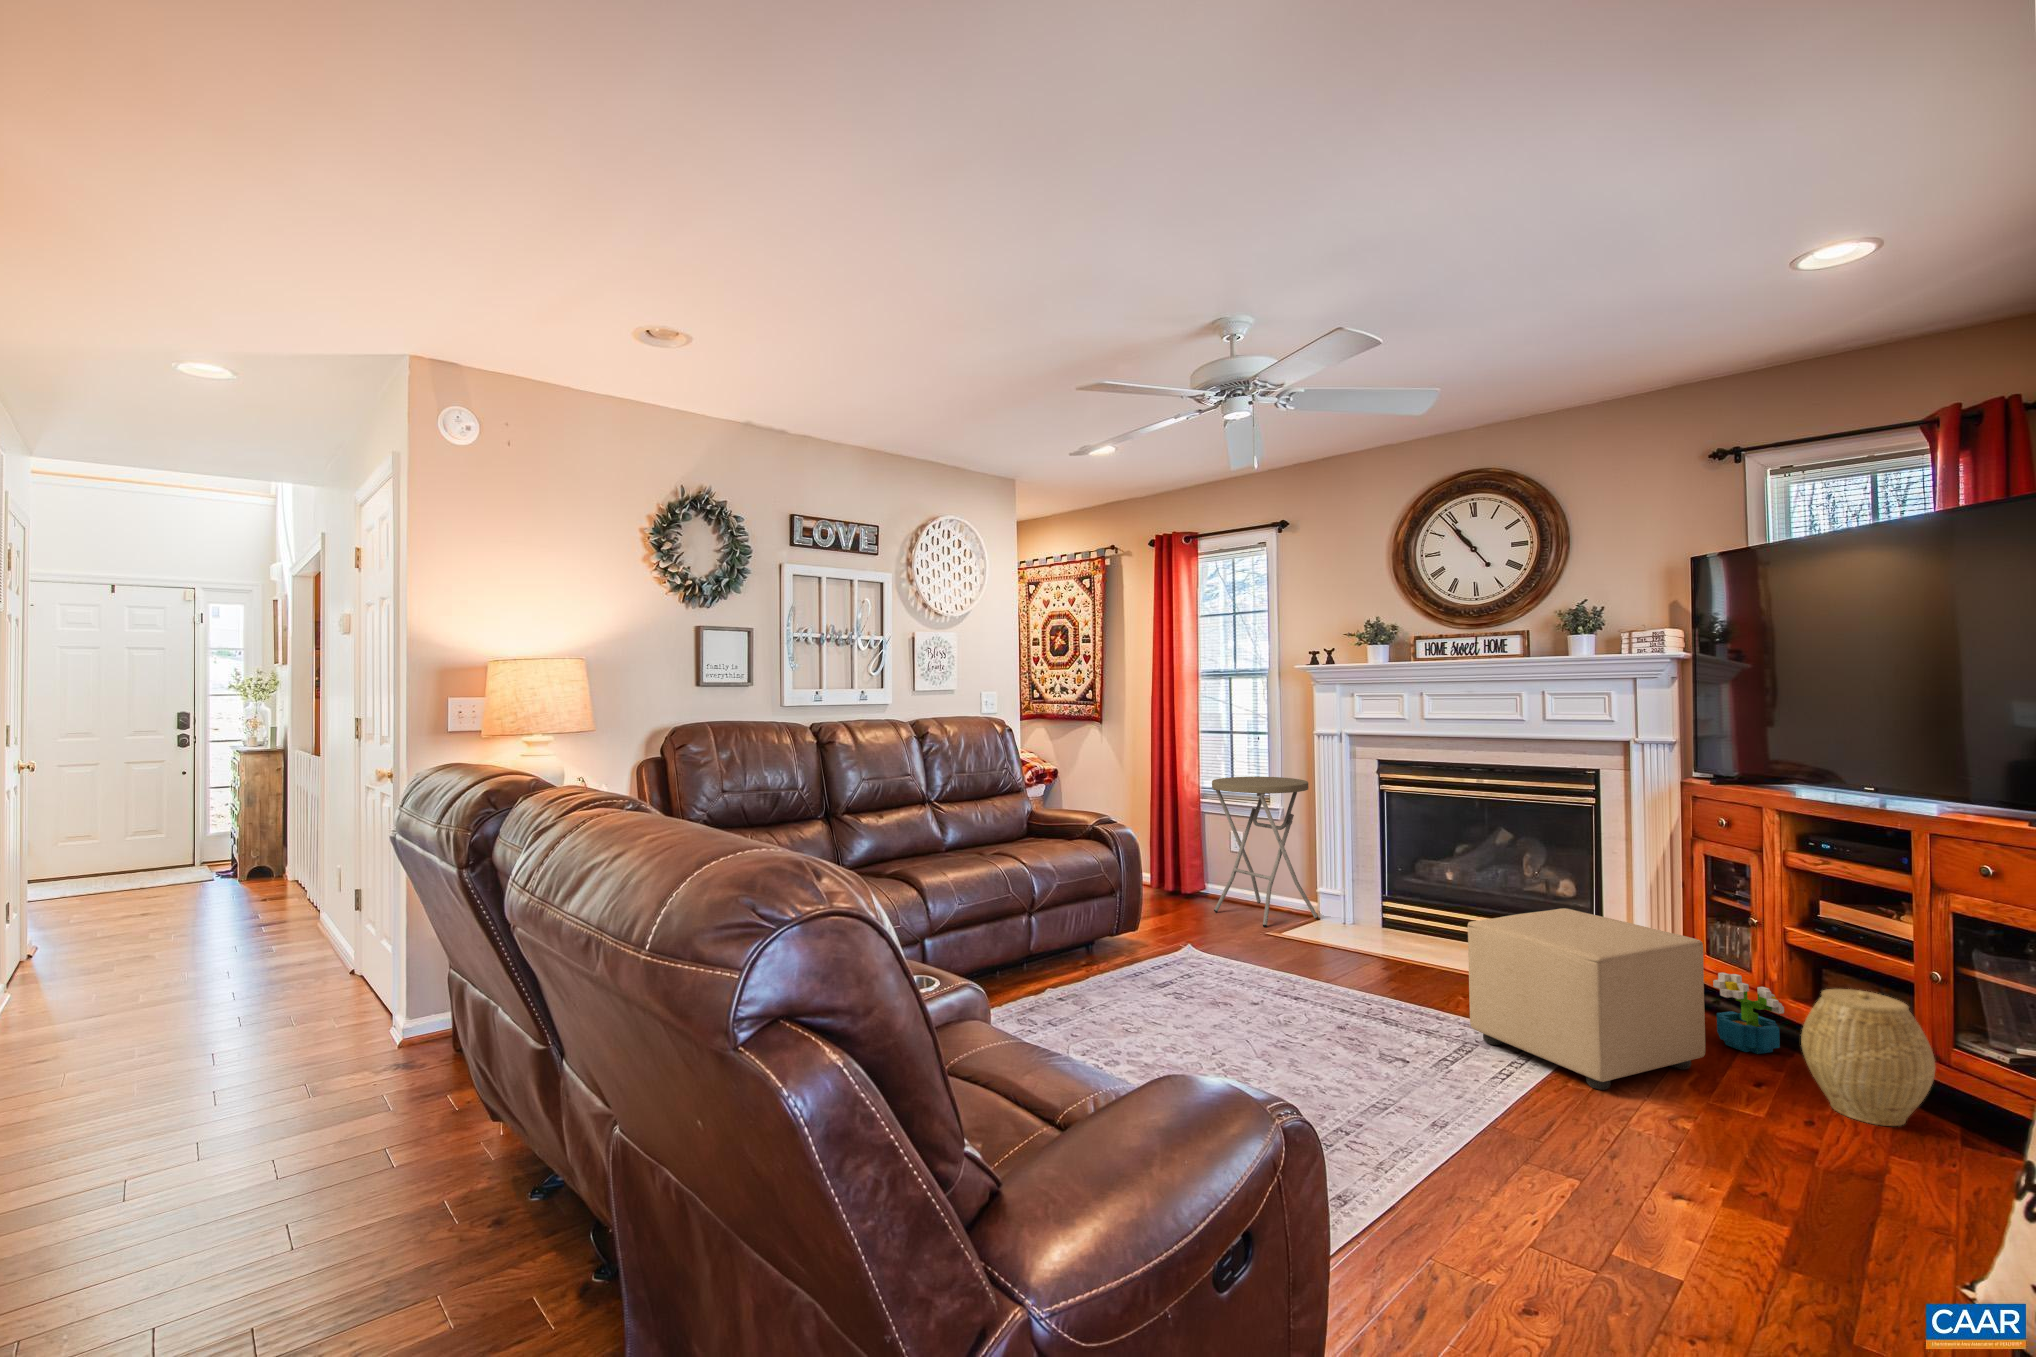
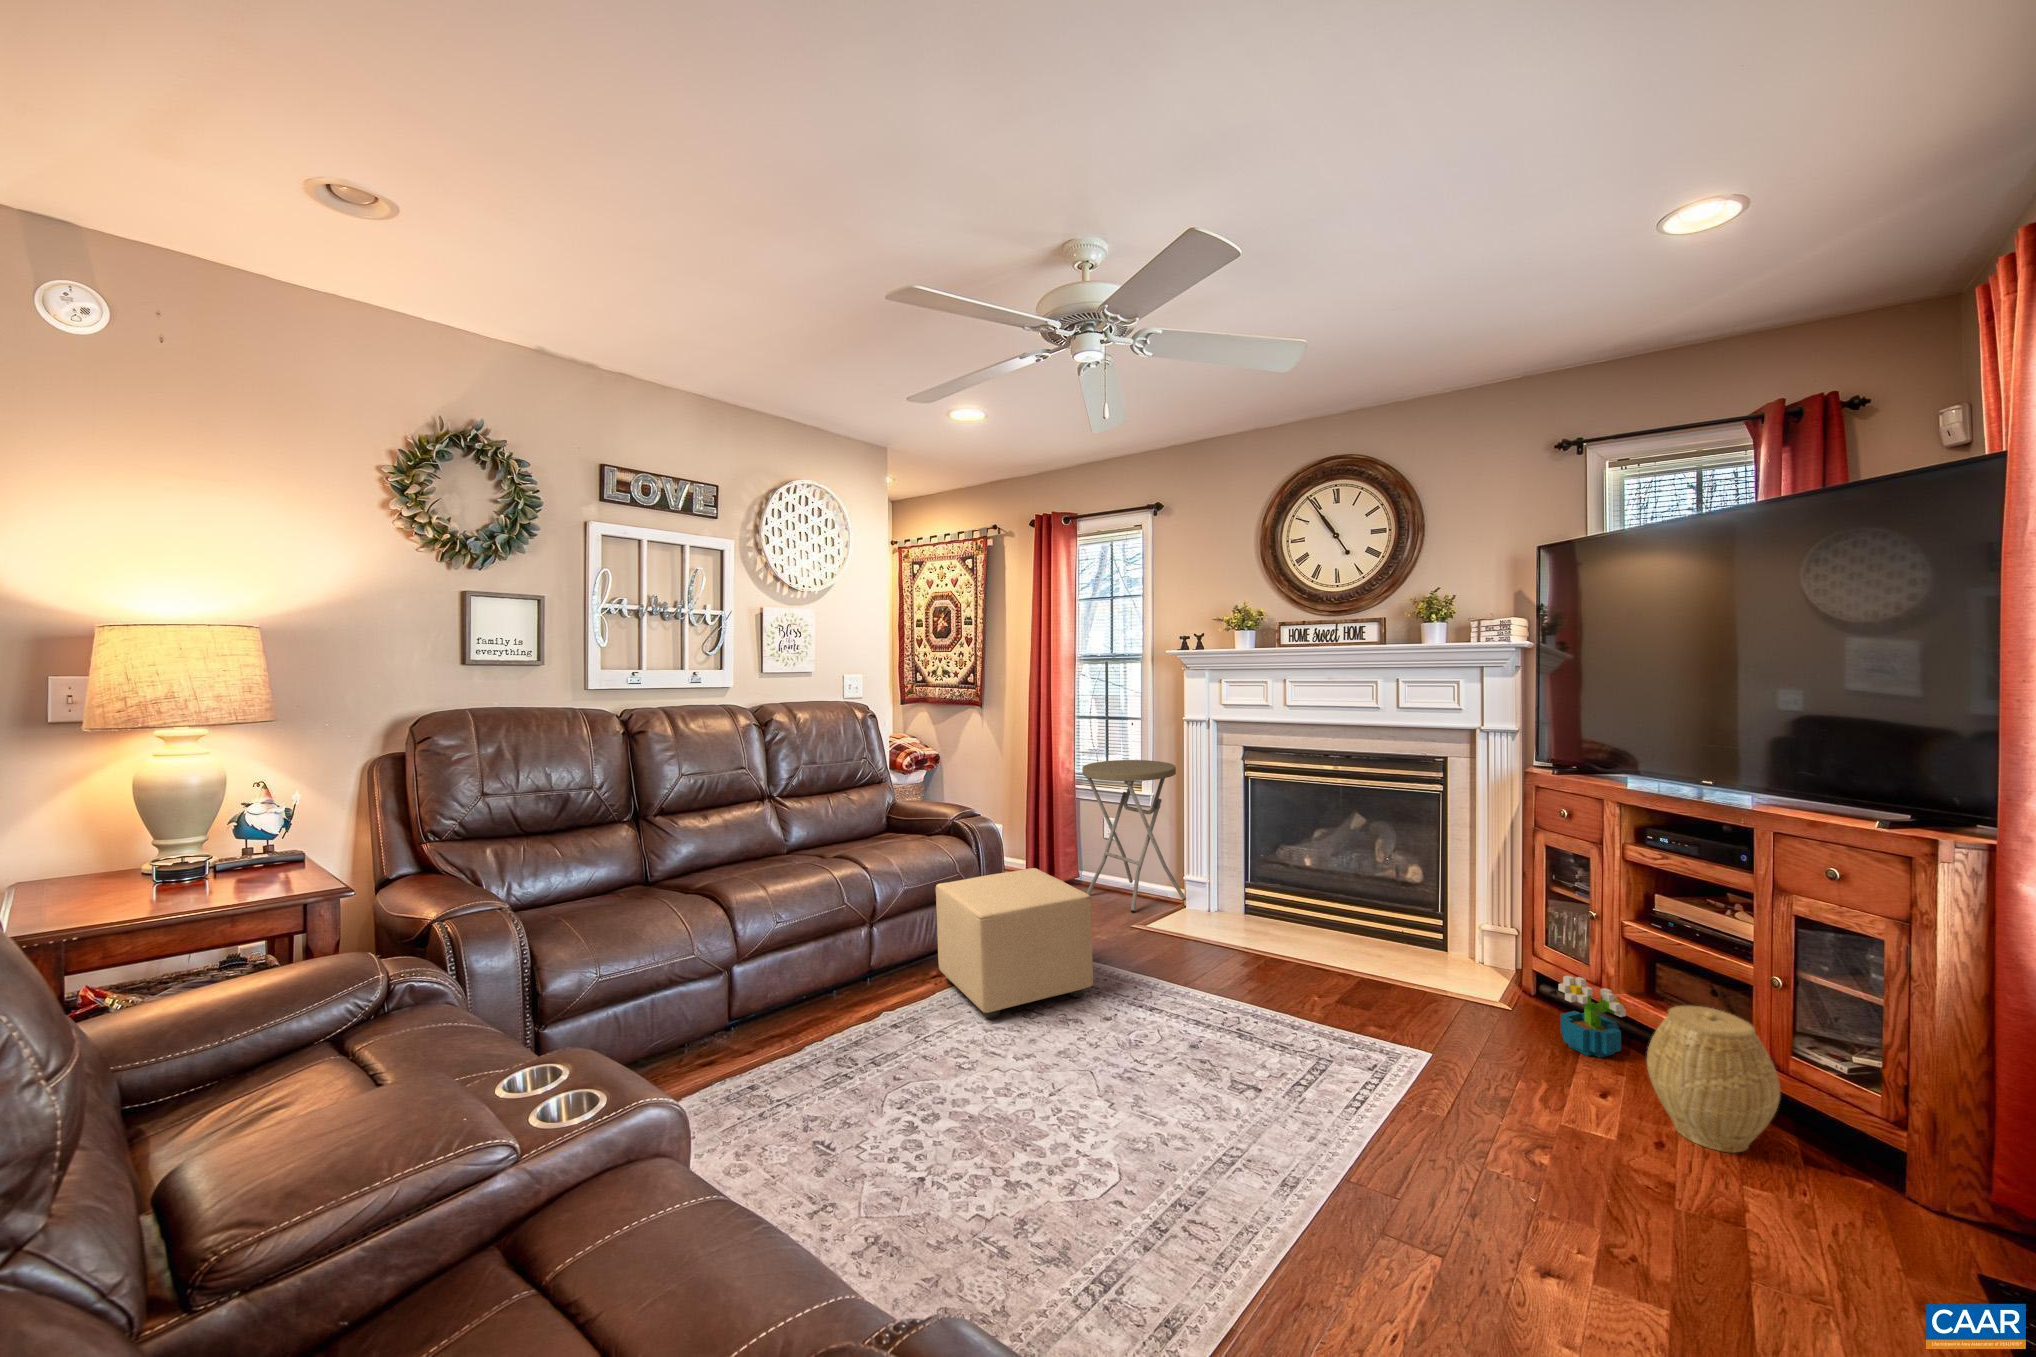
ottoman: present [1468,908,1705,1090] -> present [936,868,1093,1019]

